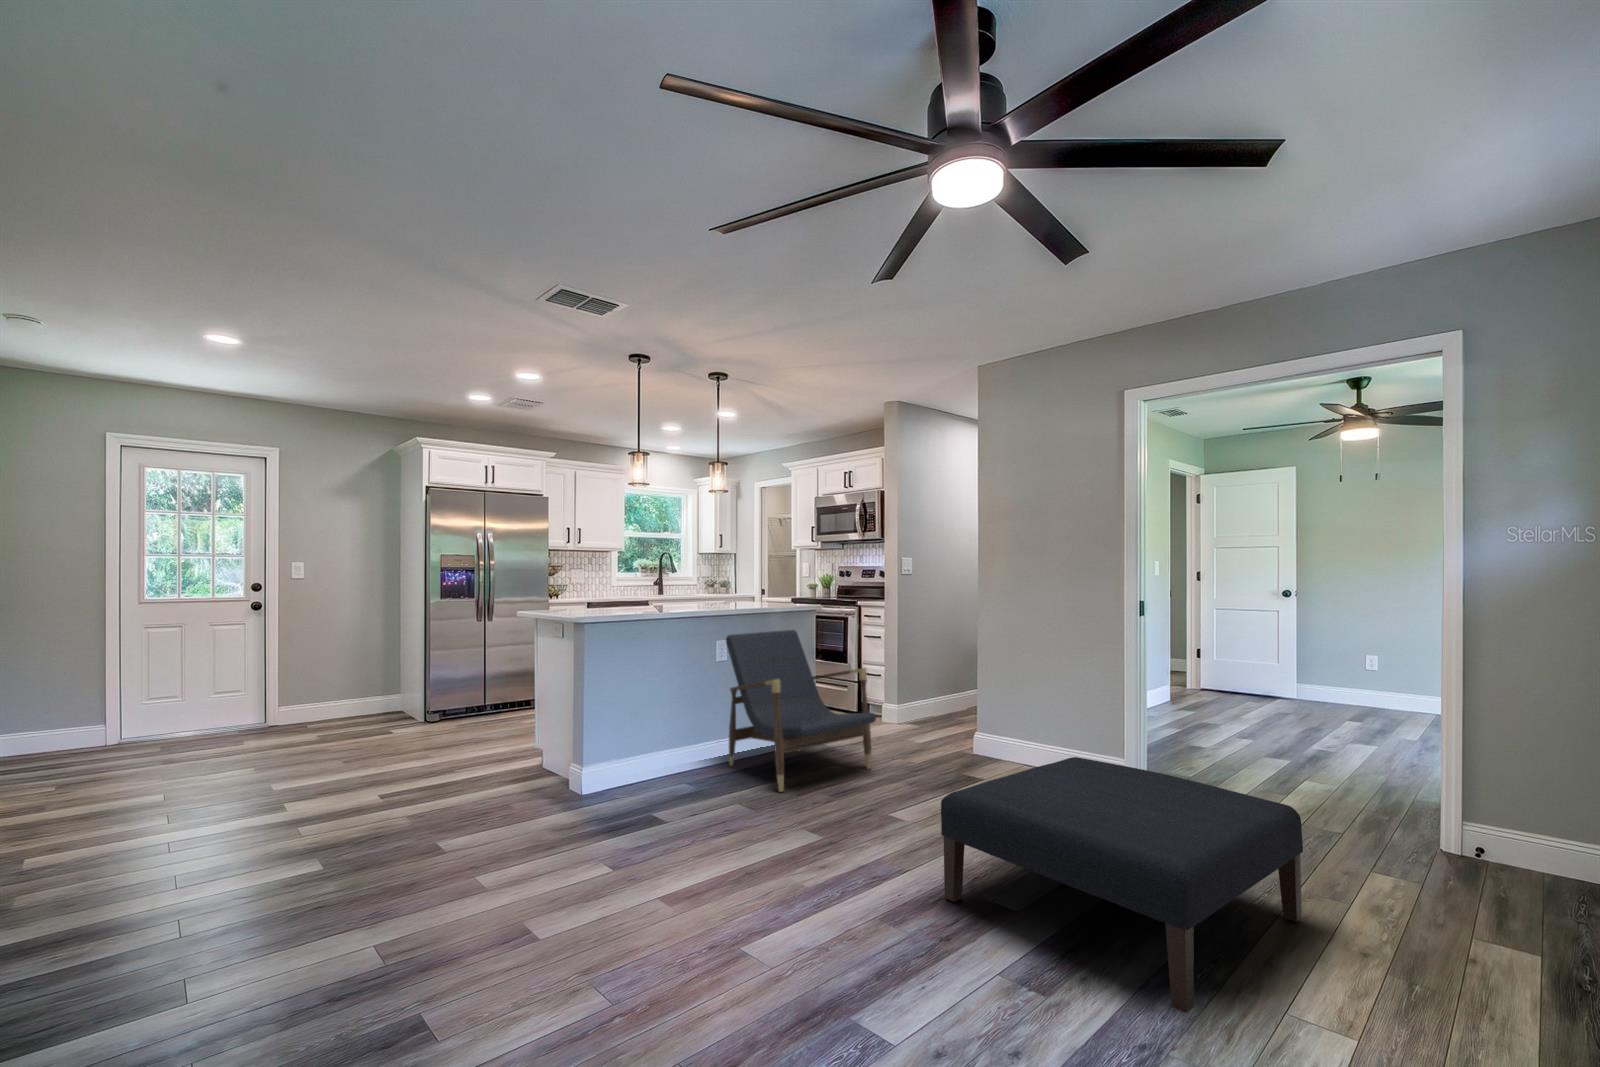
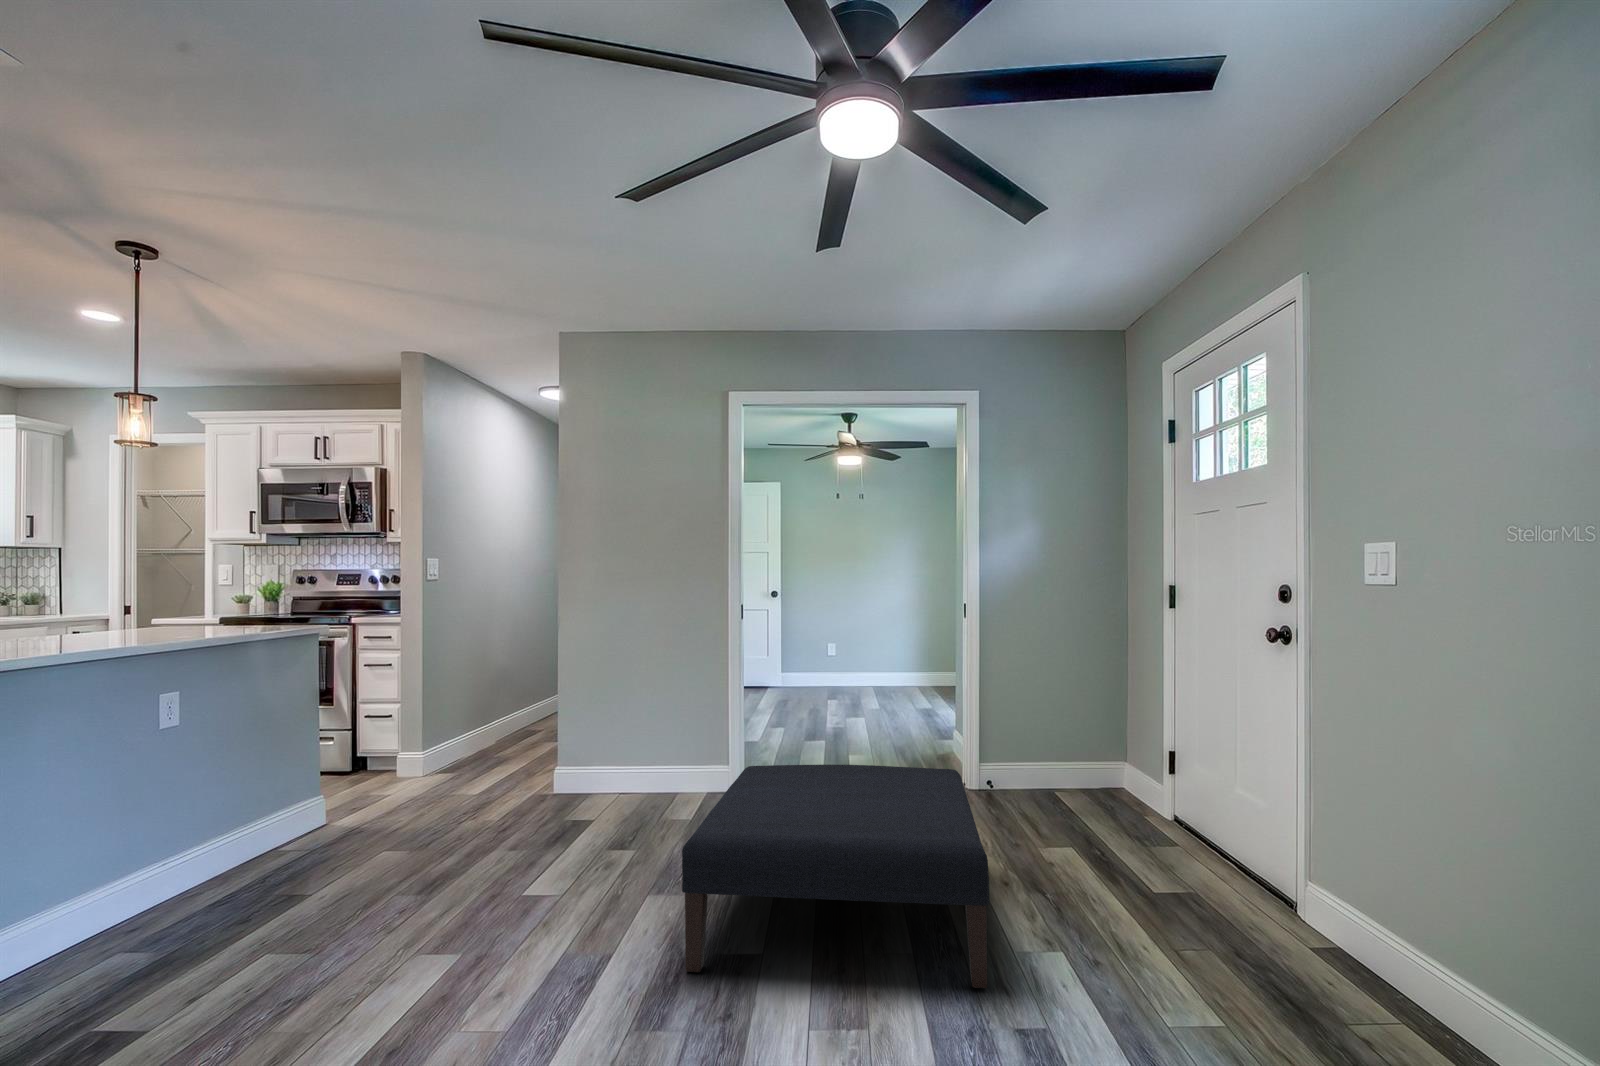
lounge chair: present [726,630,876,792] -> none [176,661,456,914]

